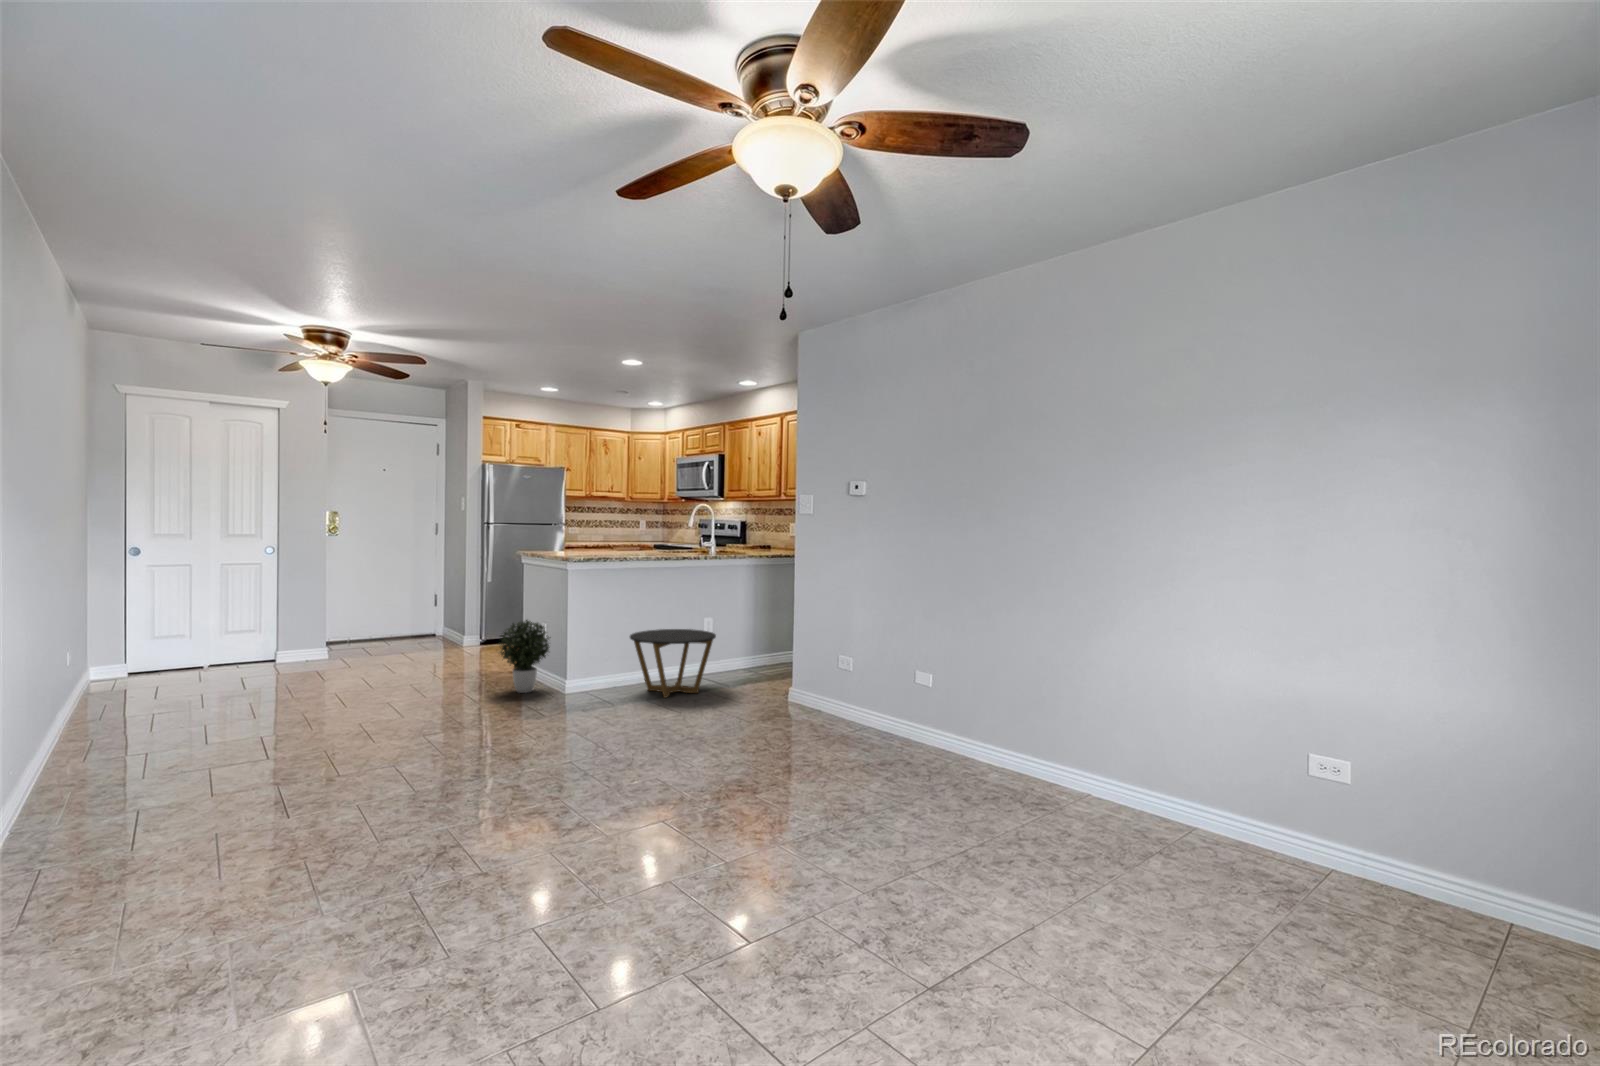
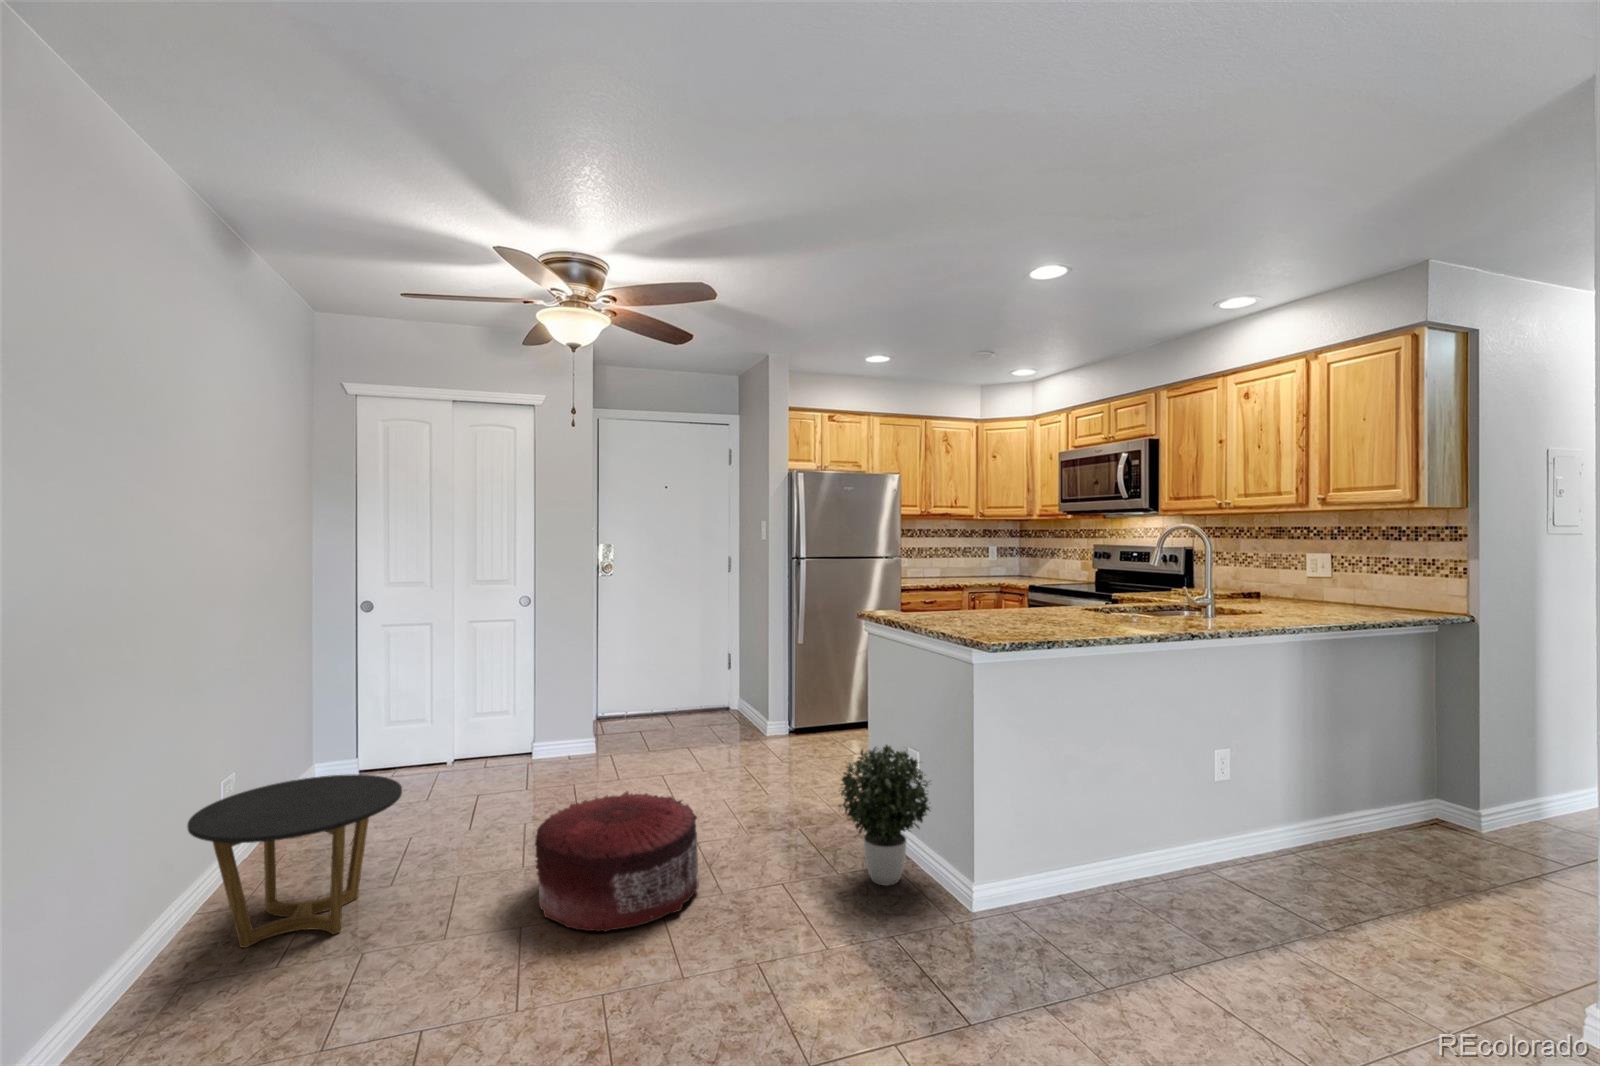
side table: present [630,629,716,698] -> present [187,774,402,948]
pouf: none [308,653,412,715] -> present [535,791,699,932]

